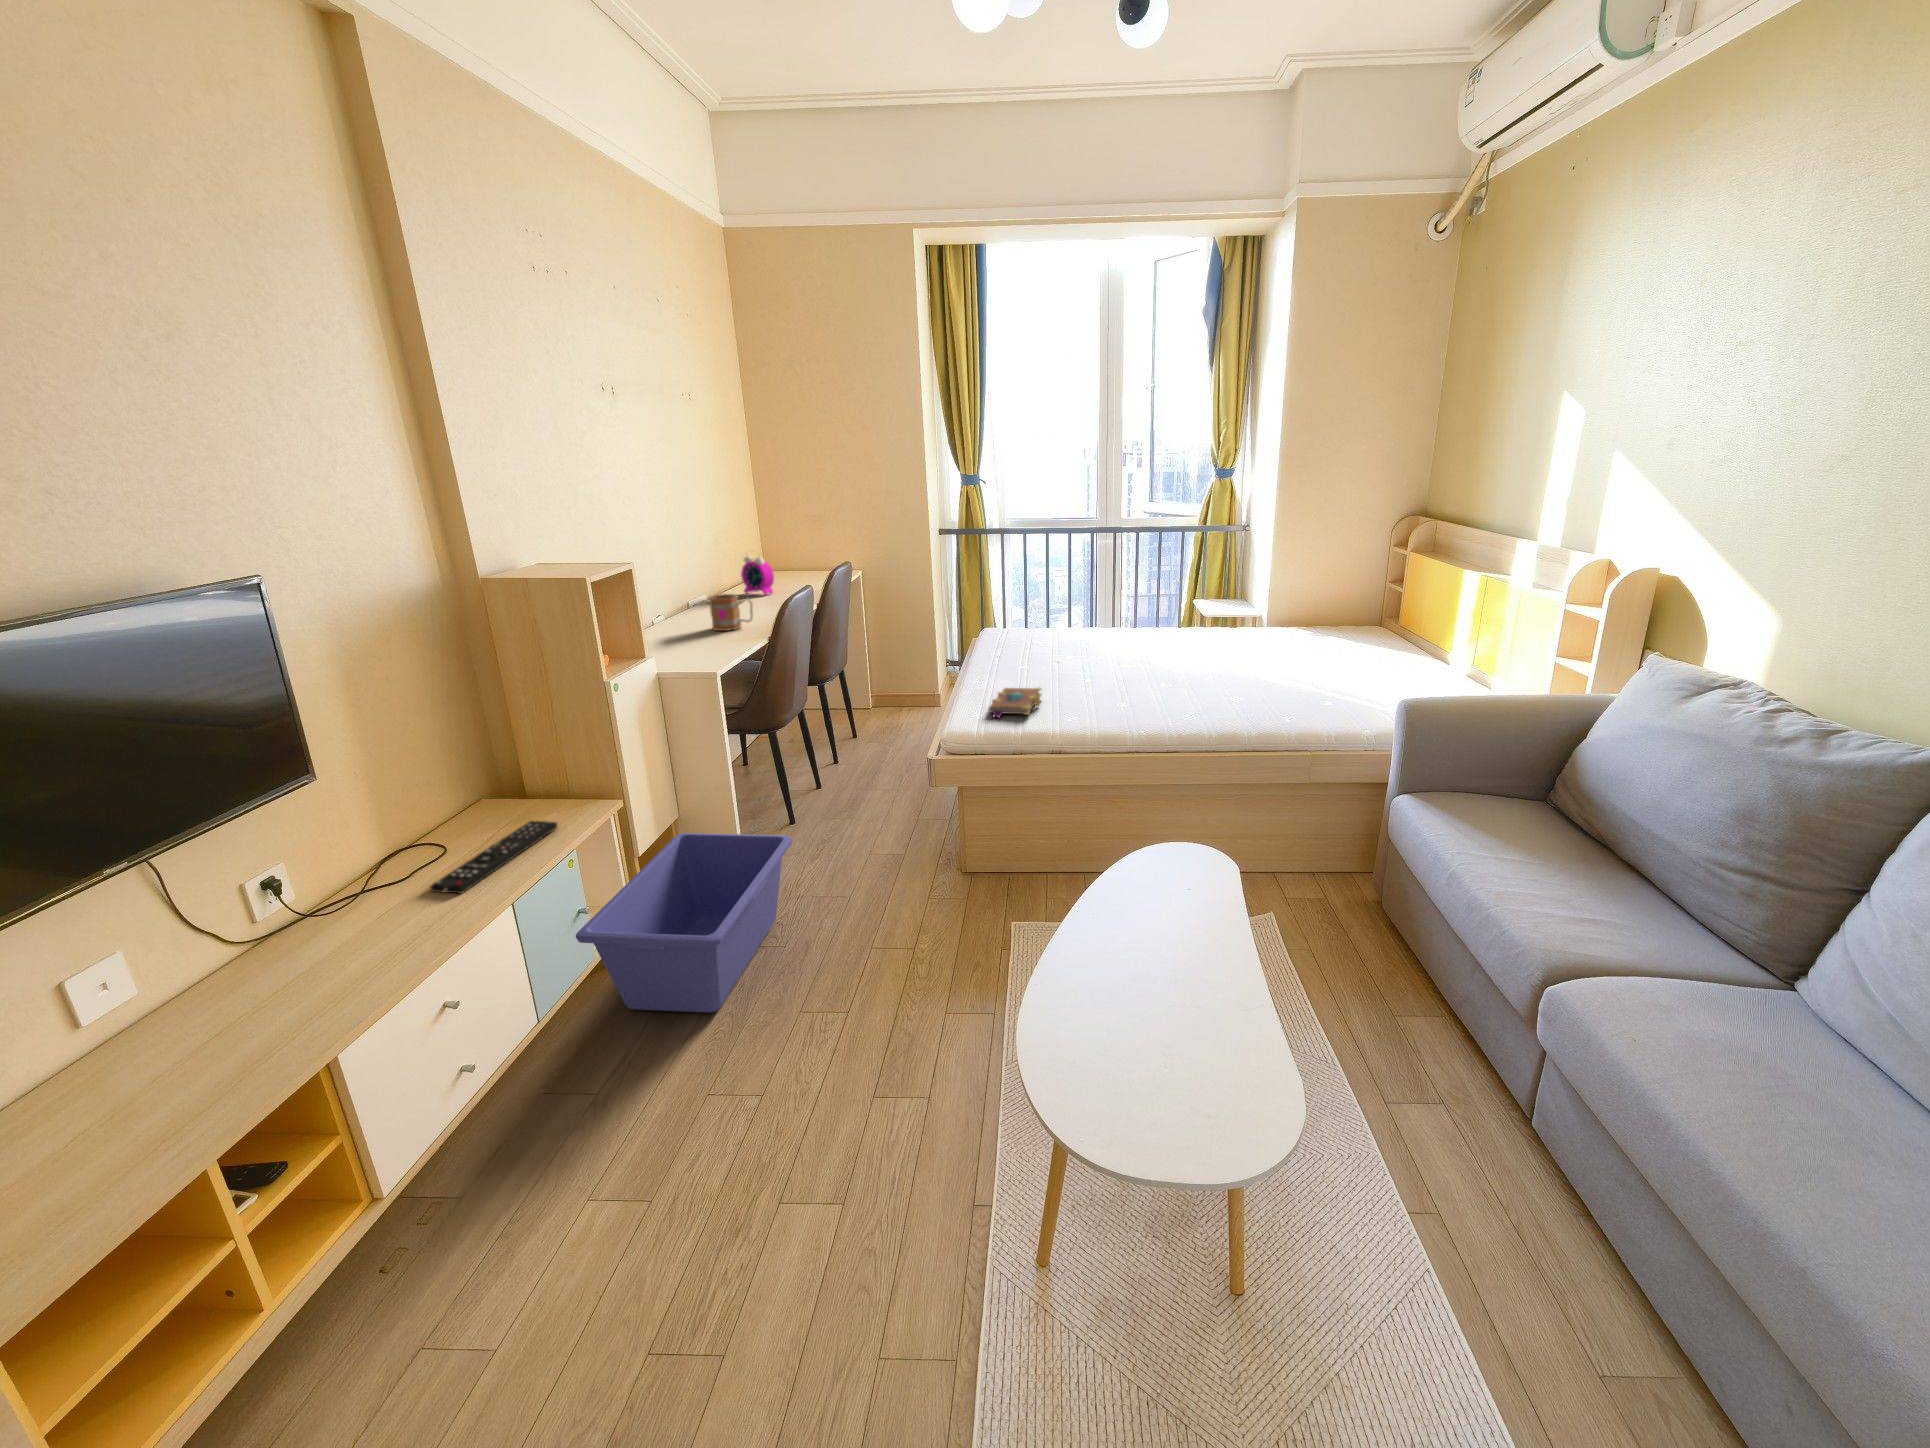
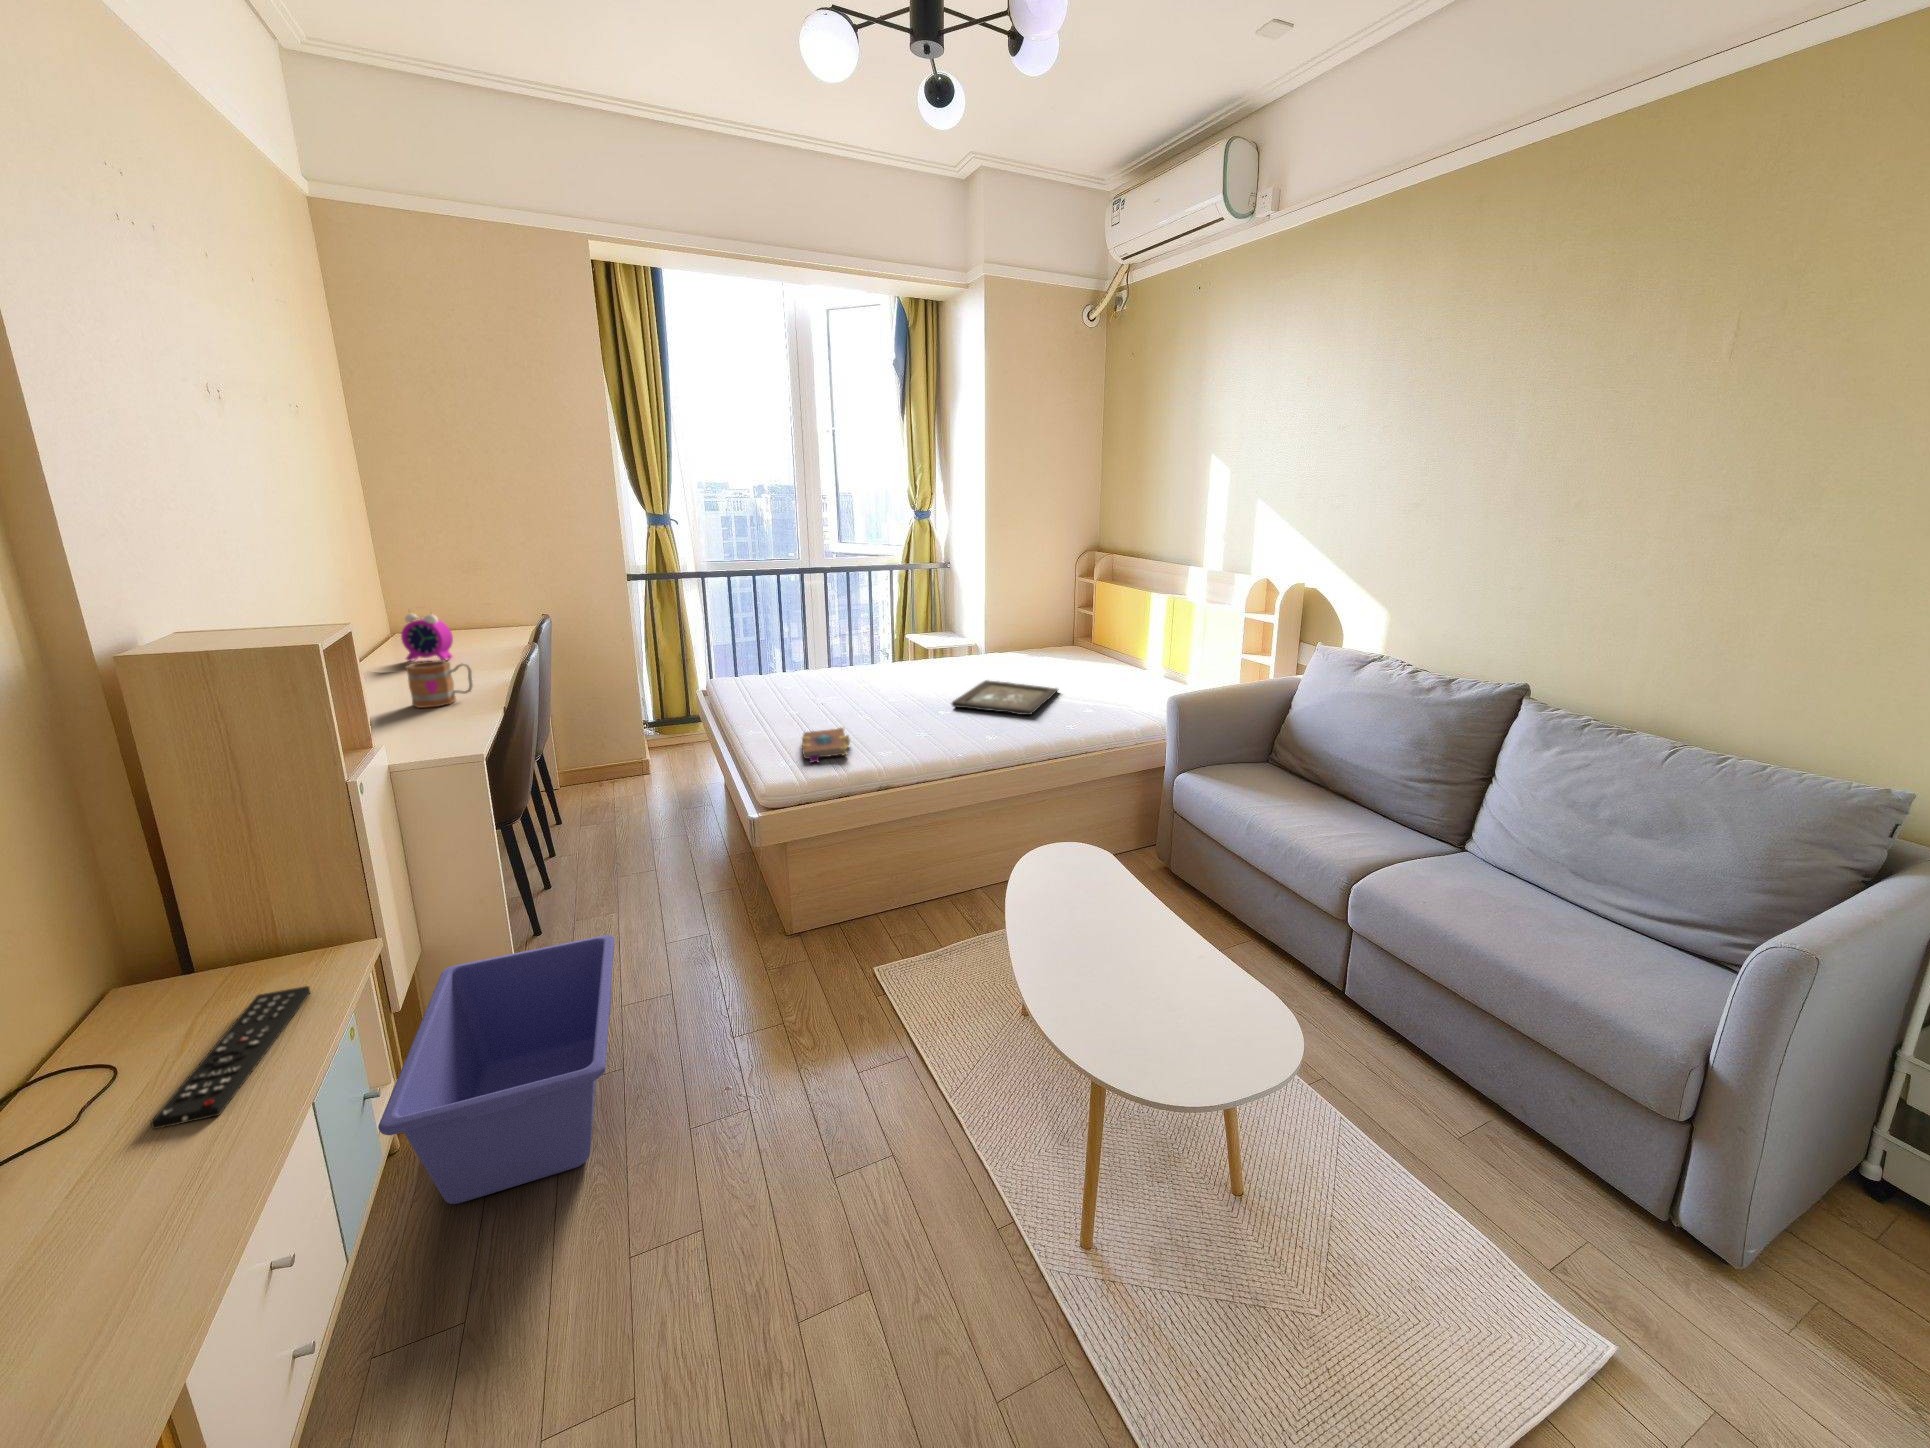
tray: none [1169,657,1304,700] -> present [952,680,1059,715]

